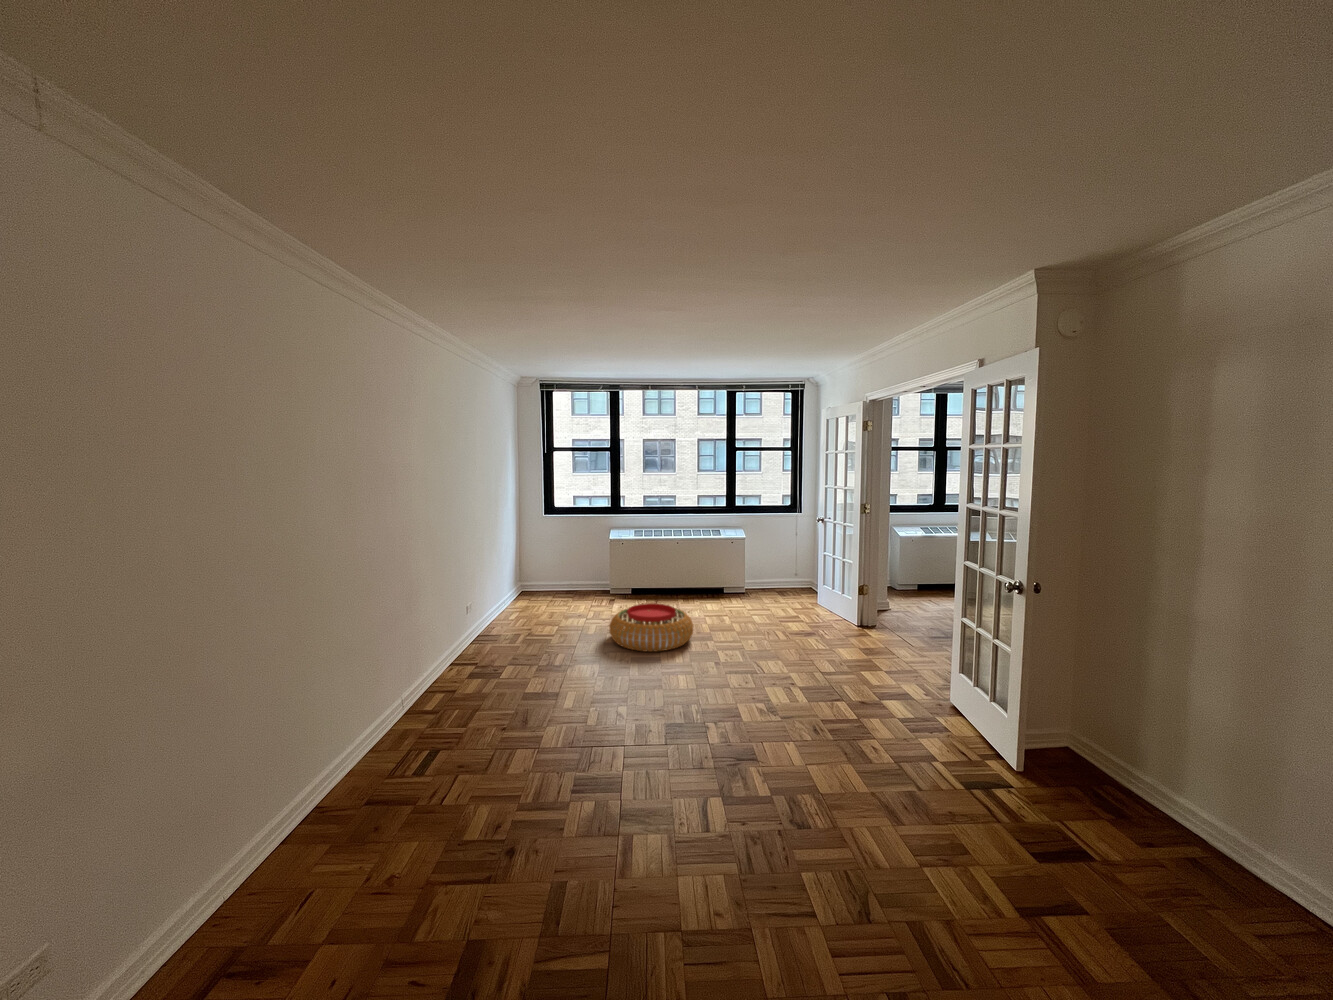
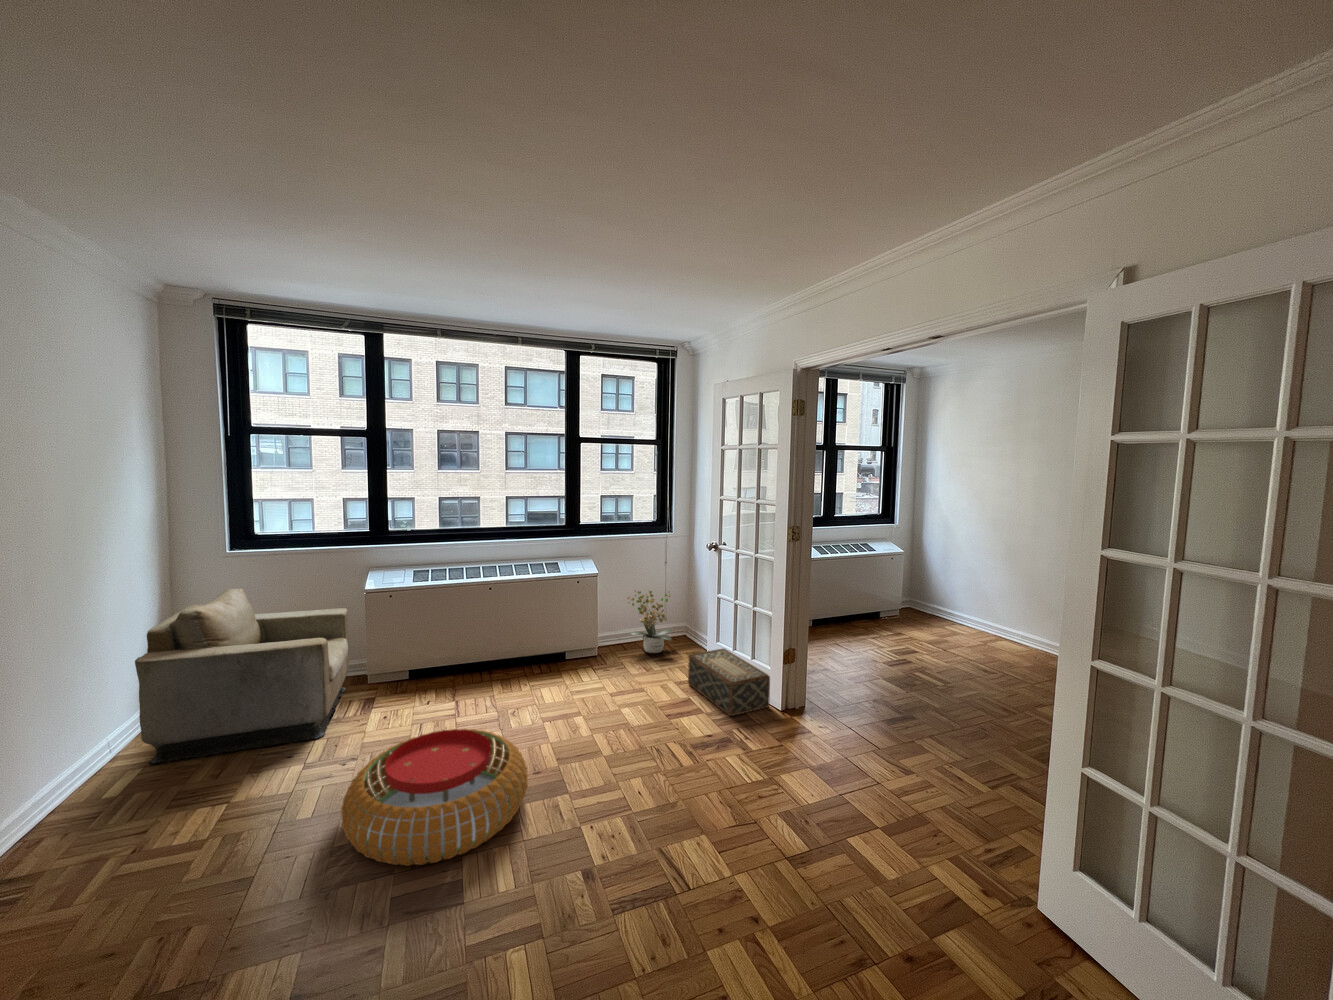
armchair: none [499,533,600,618] -> present [135,589,349,764]
potted plant: none [767,552,801,595] -> present [628,590,673,653]
woven basket: none [802,590,852,626] -> present [688,649,770,716]

